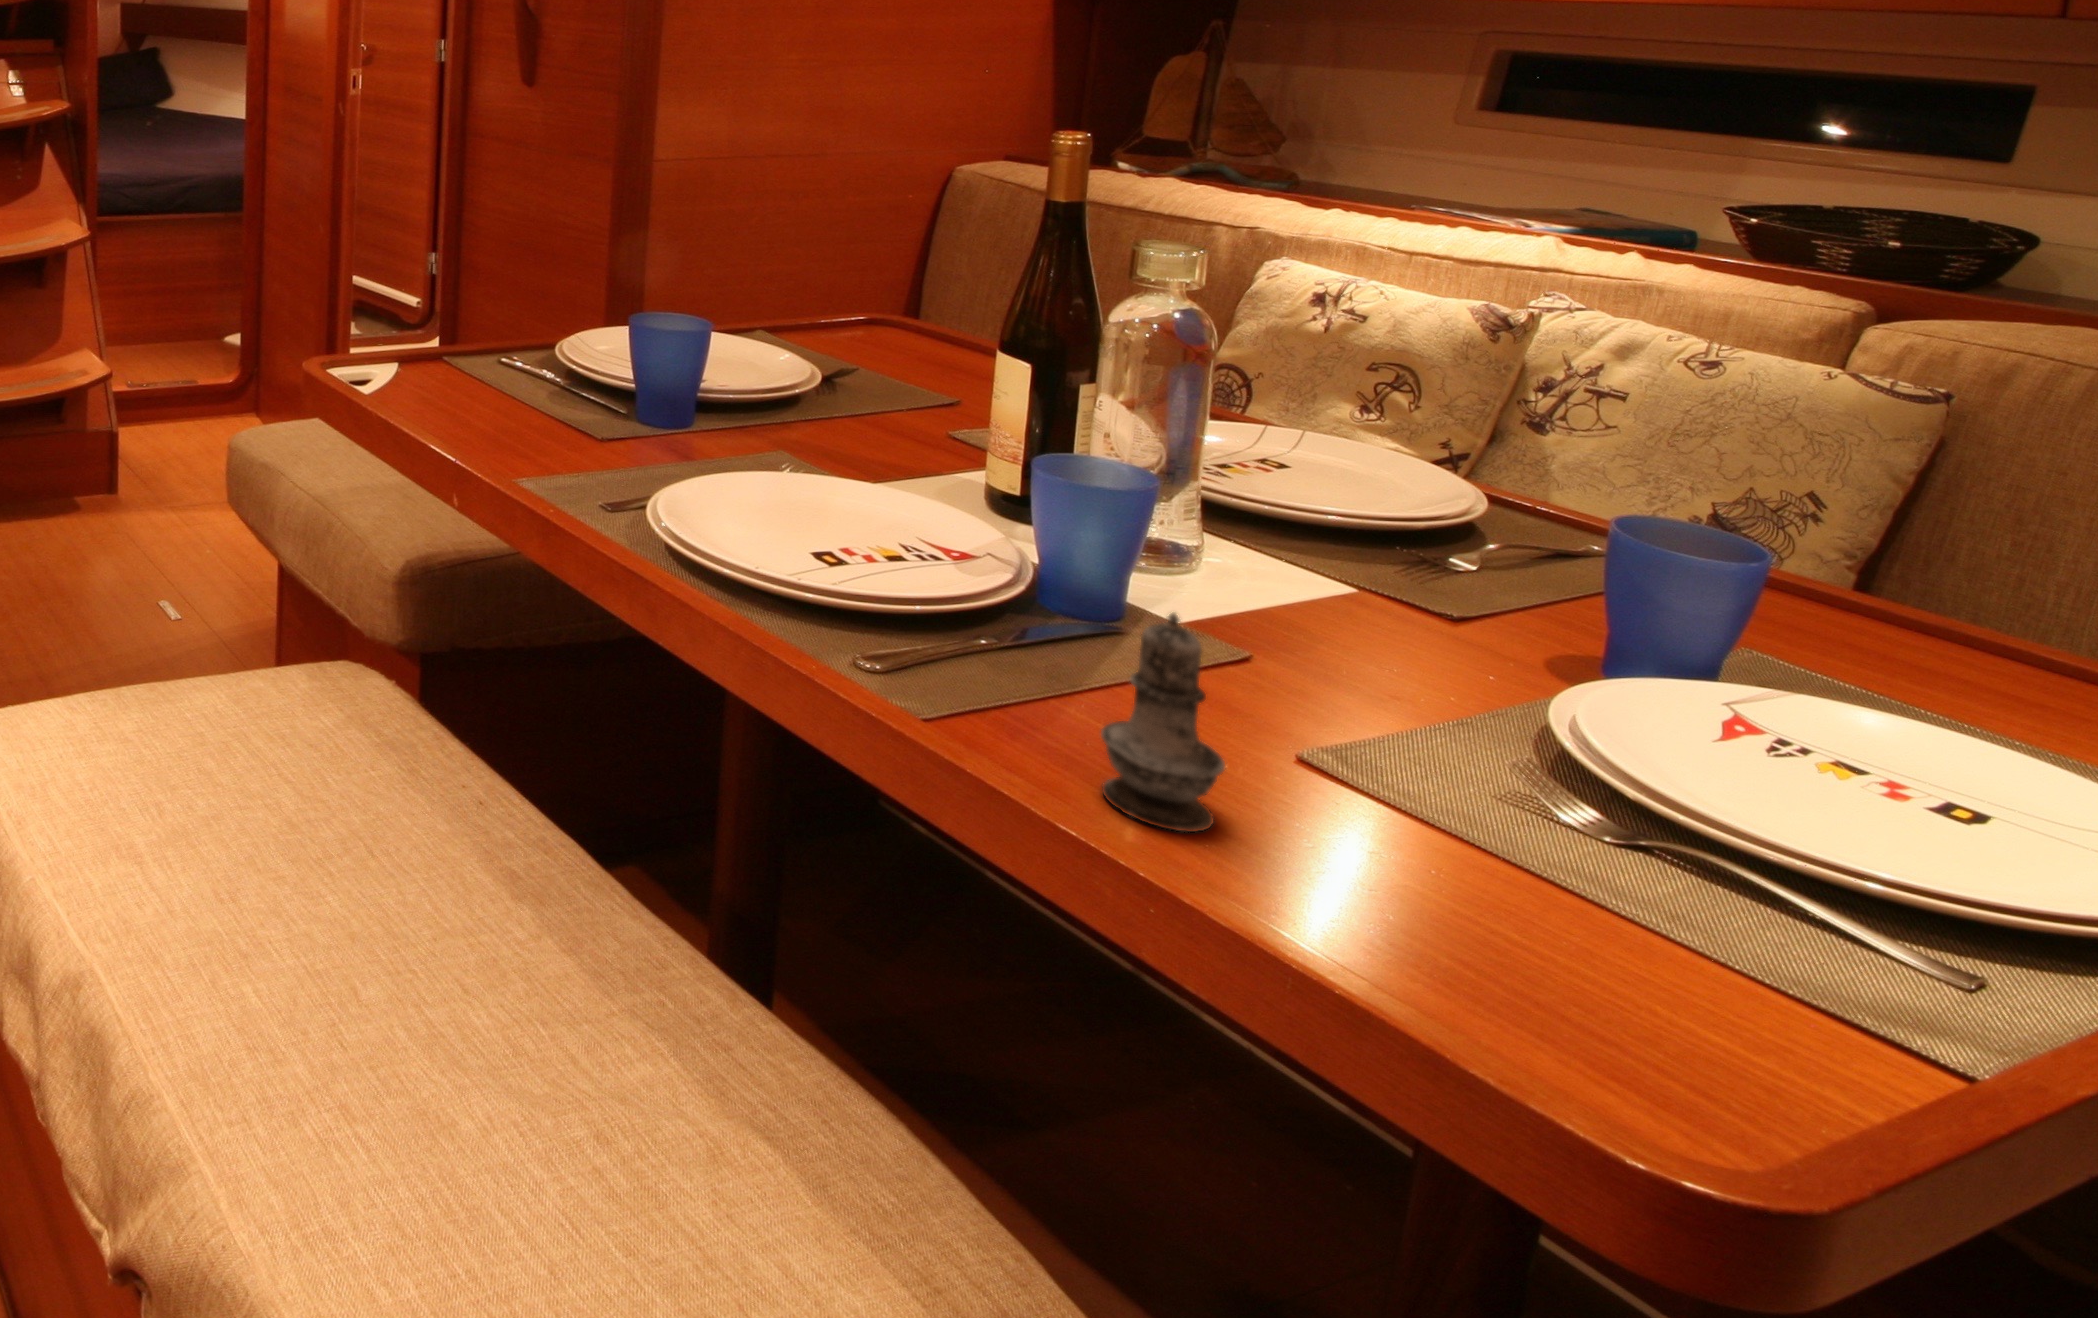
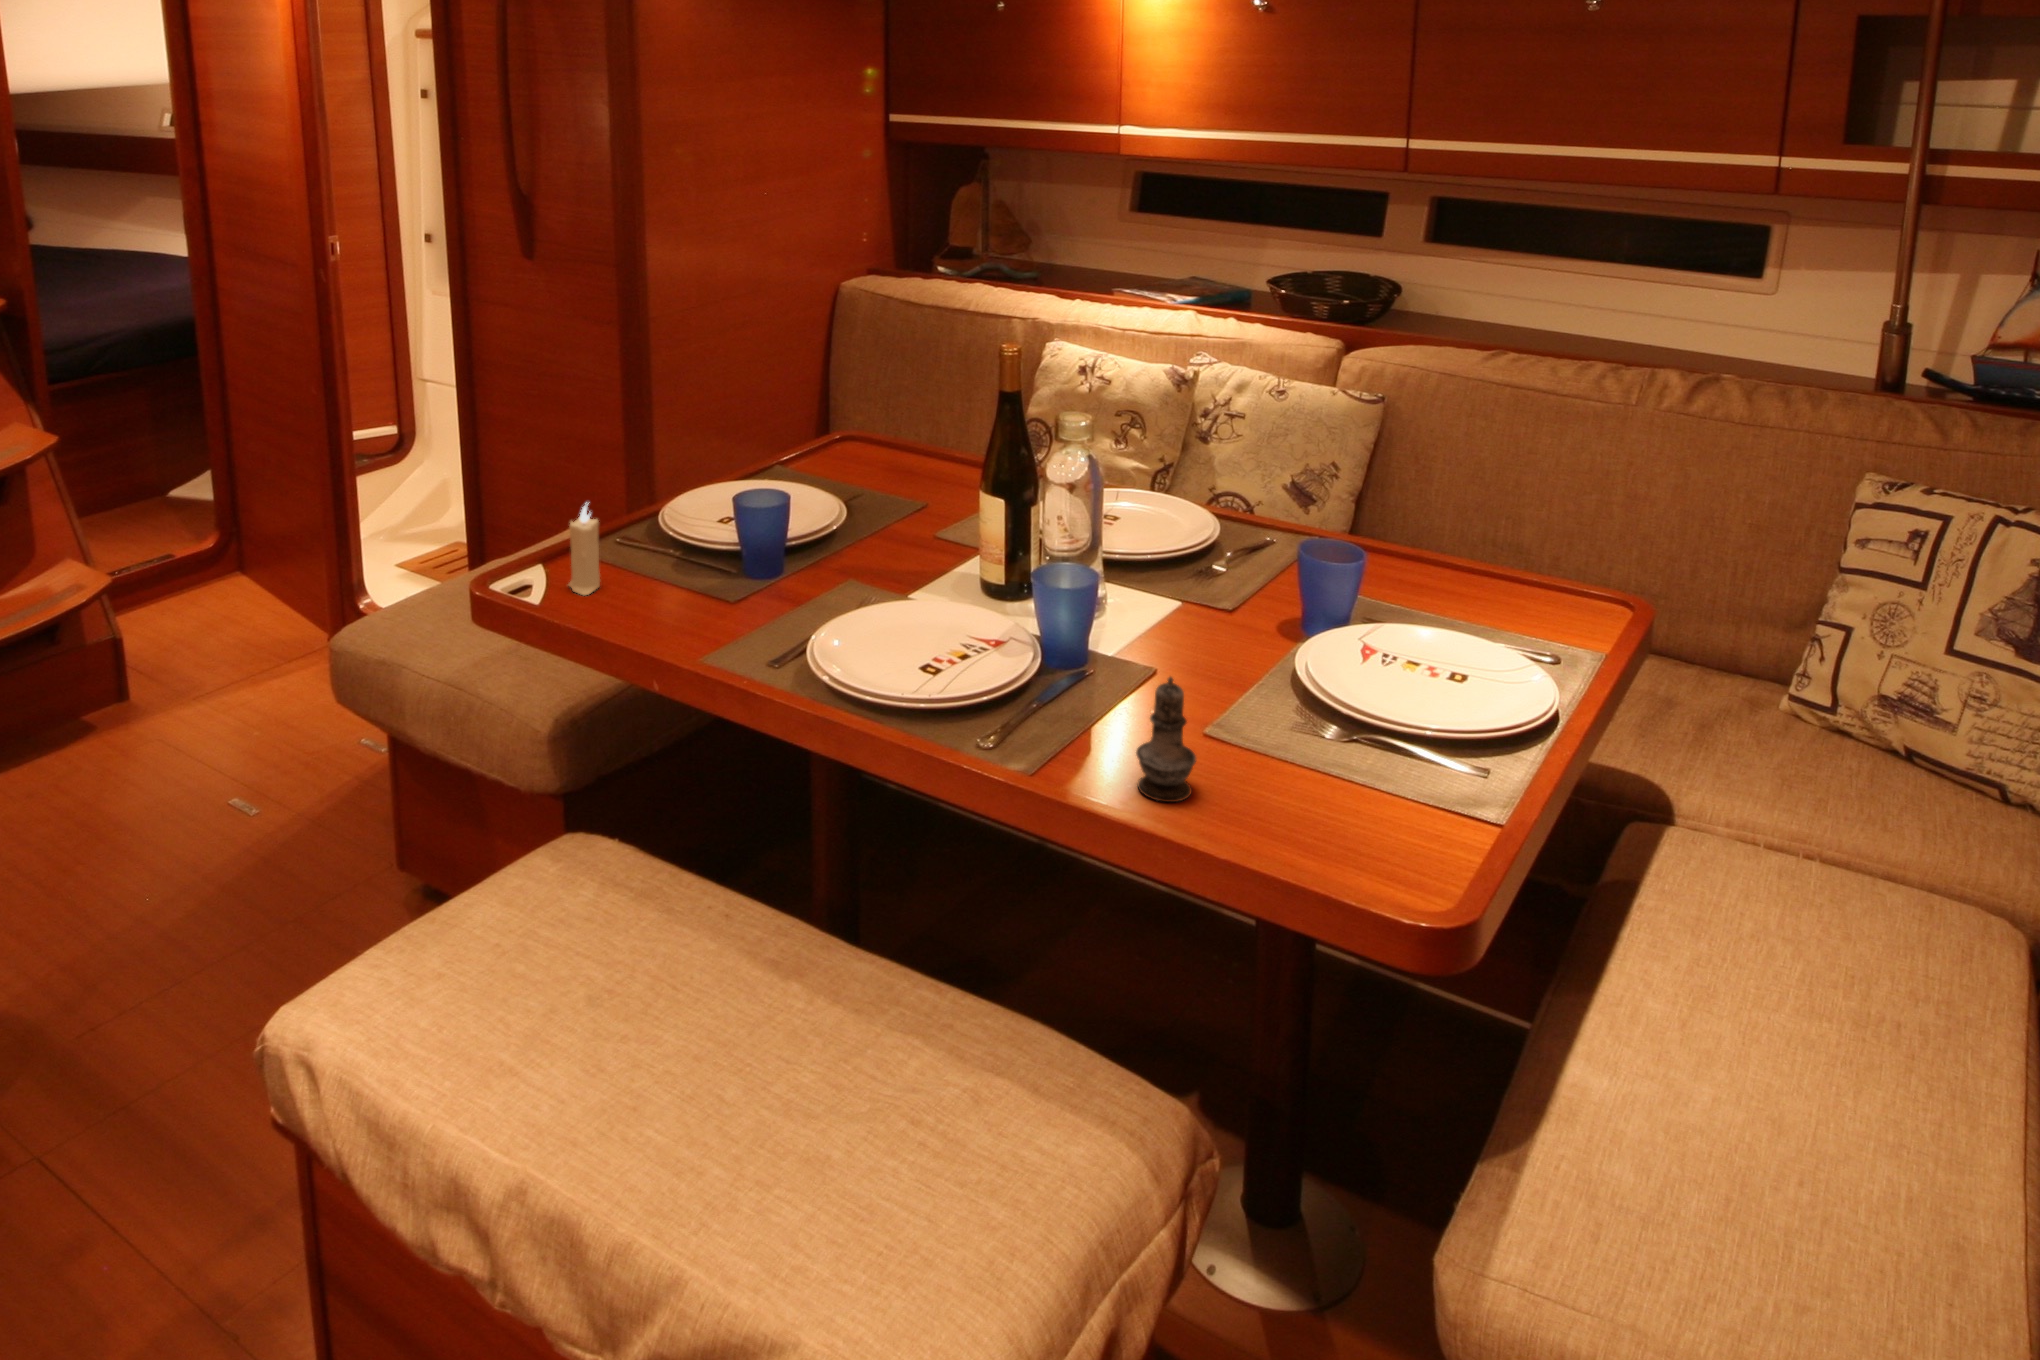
candle: none [410,287,449,394] -> present [568,504,600,595]

